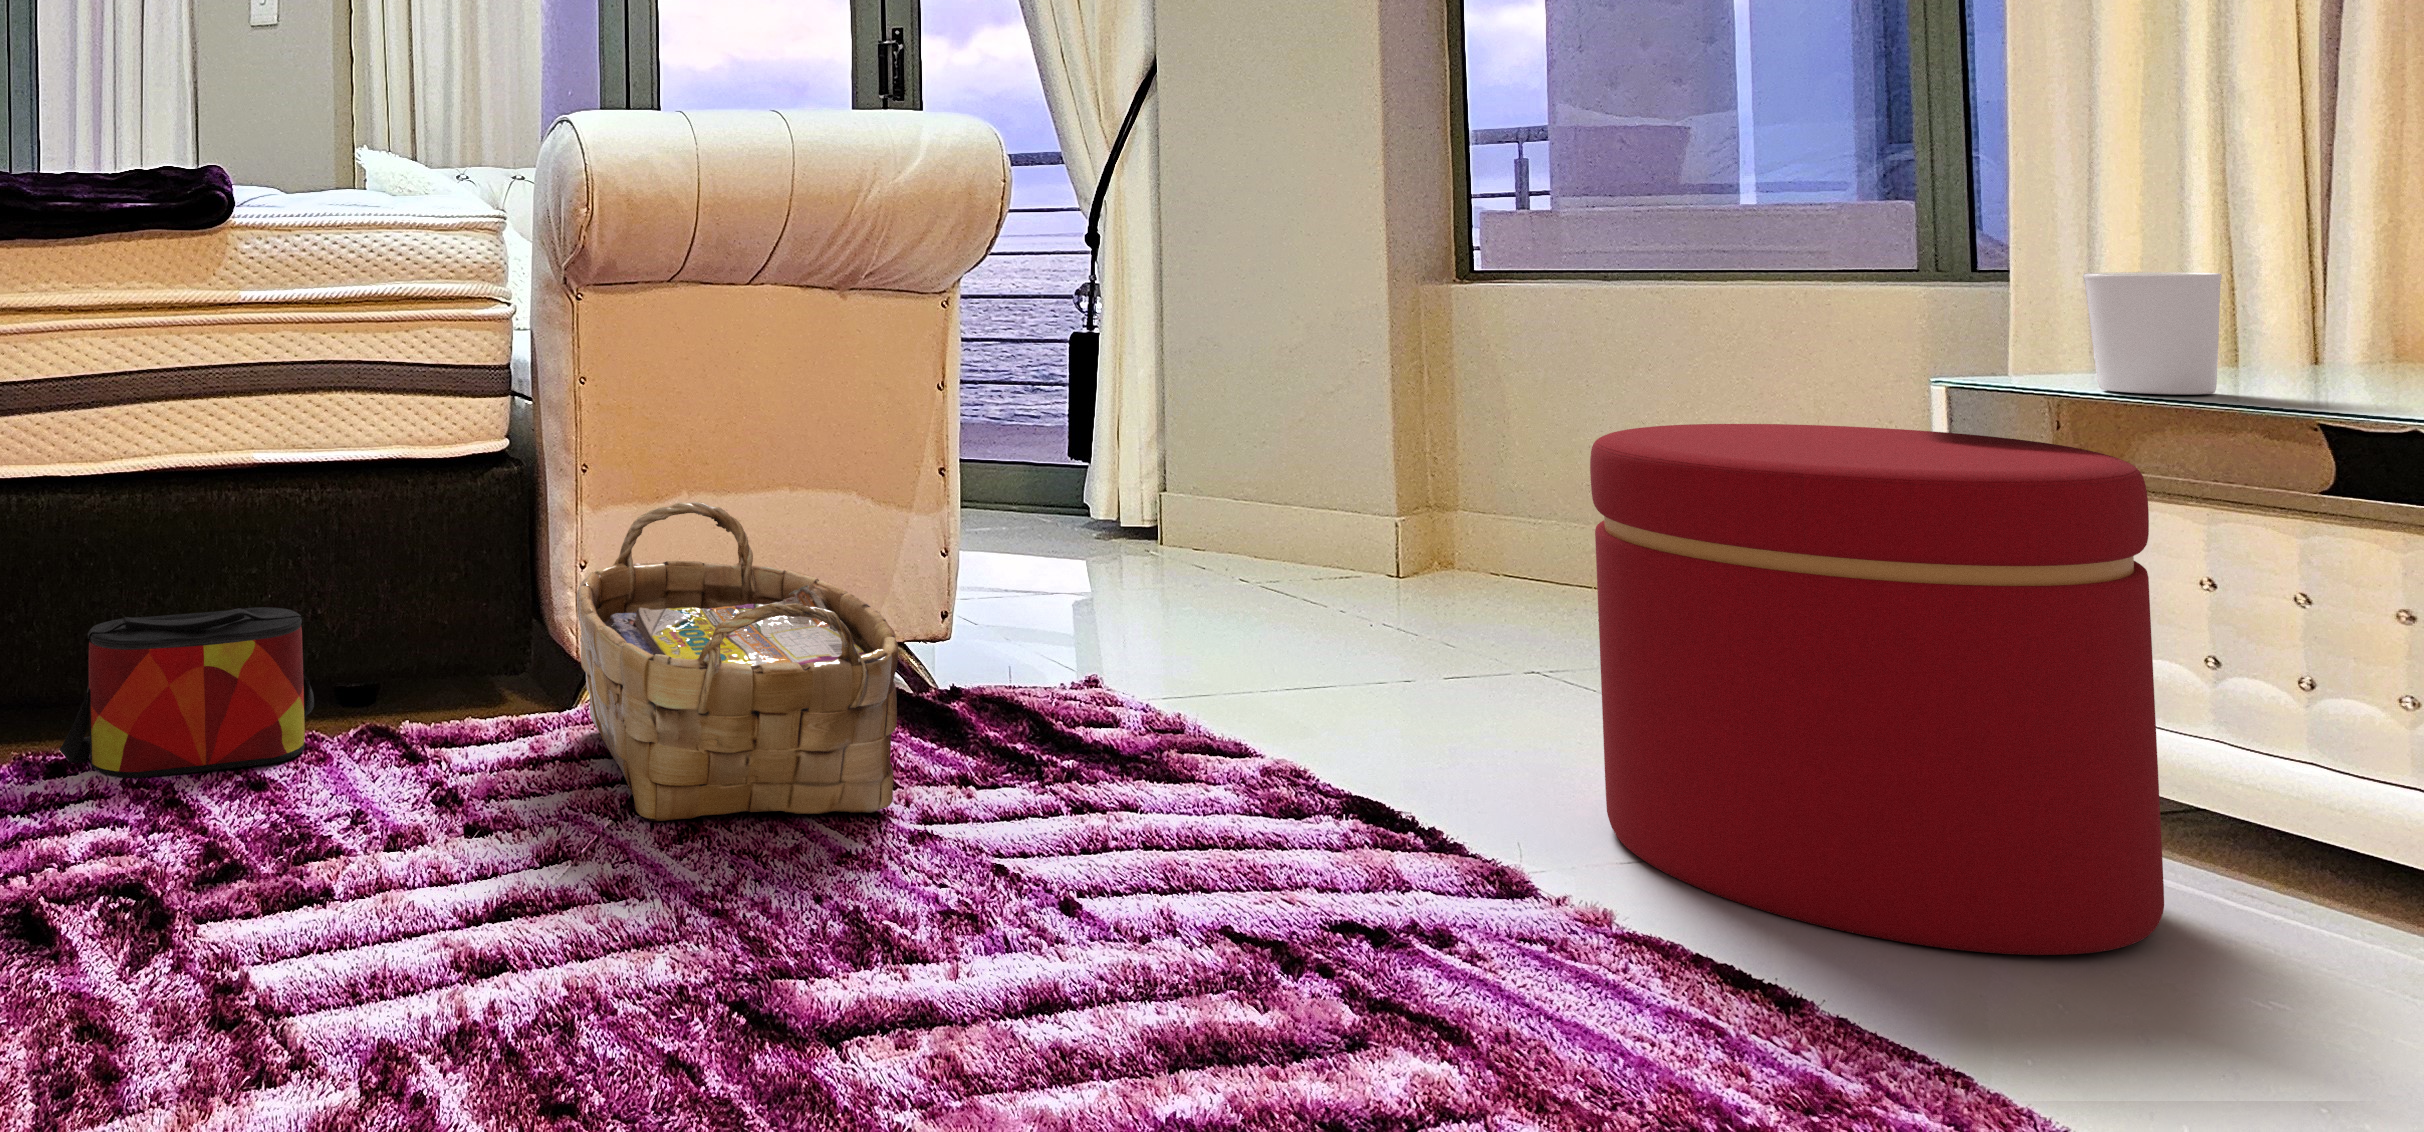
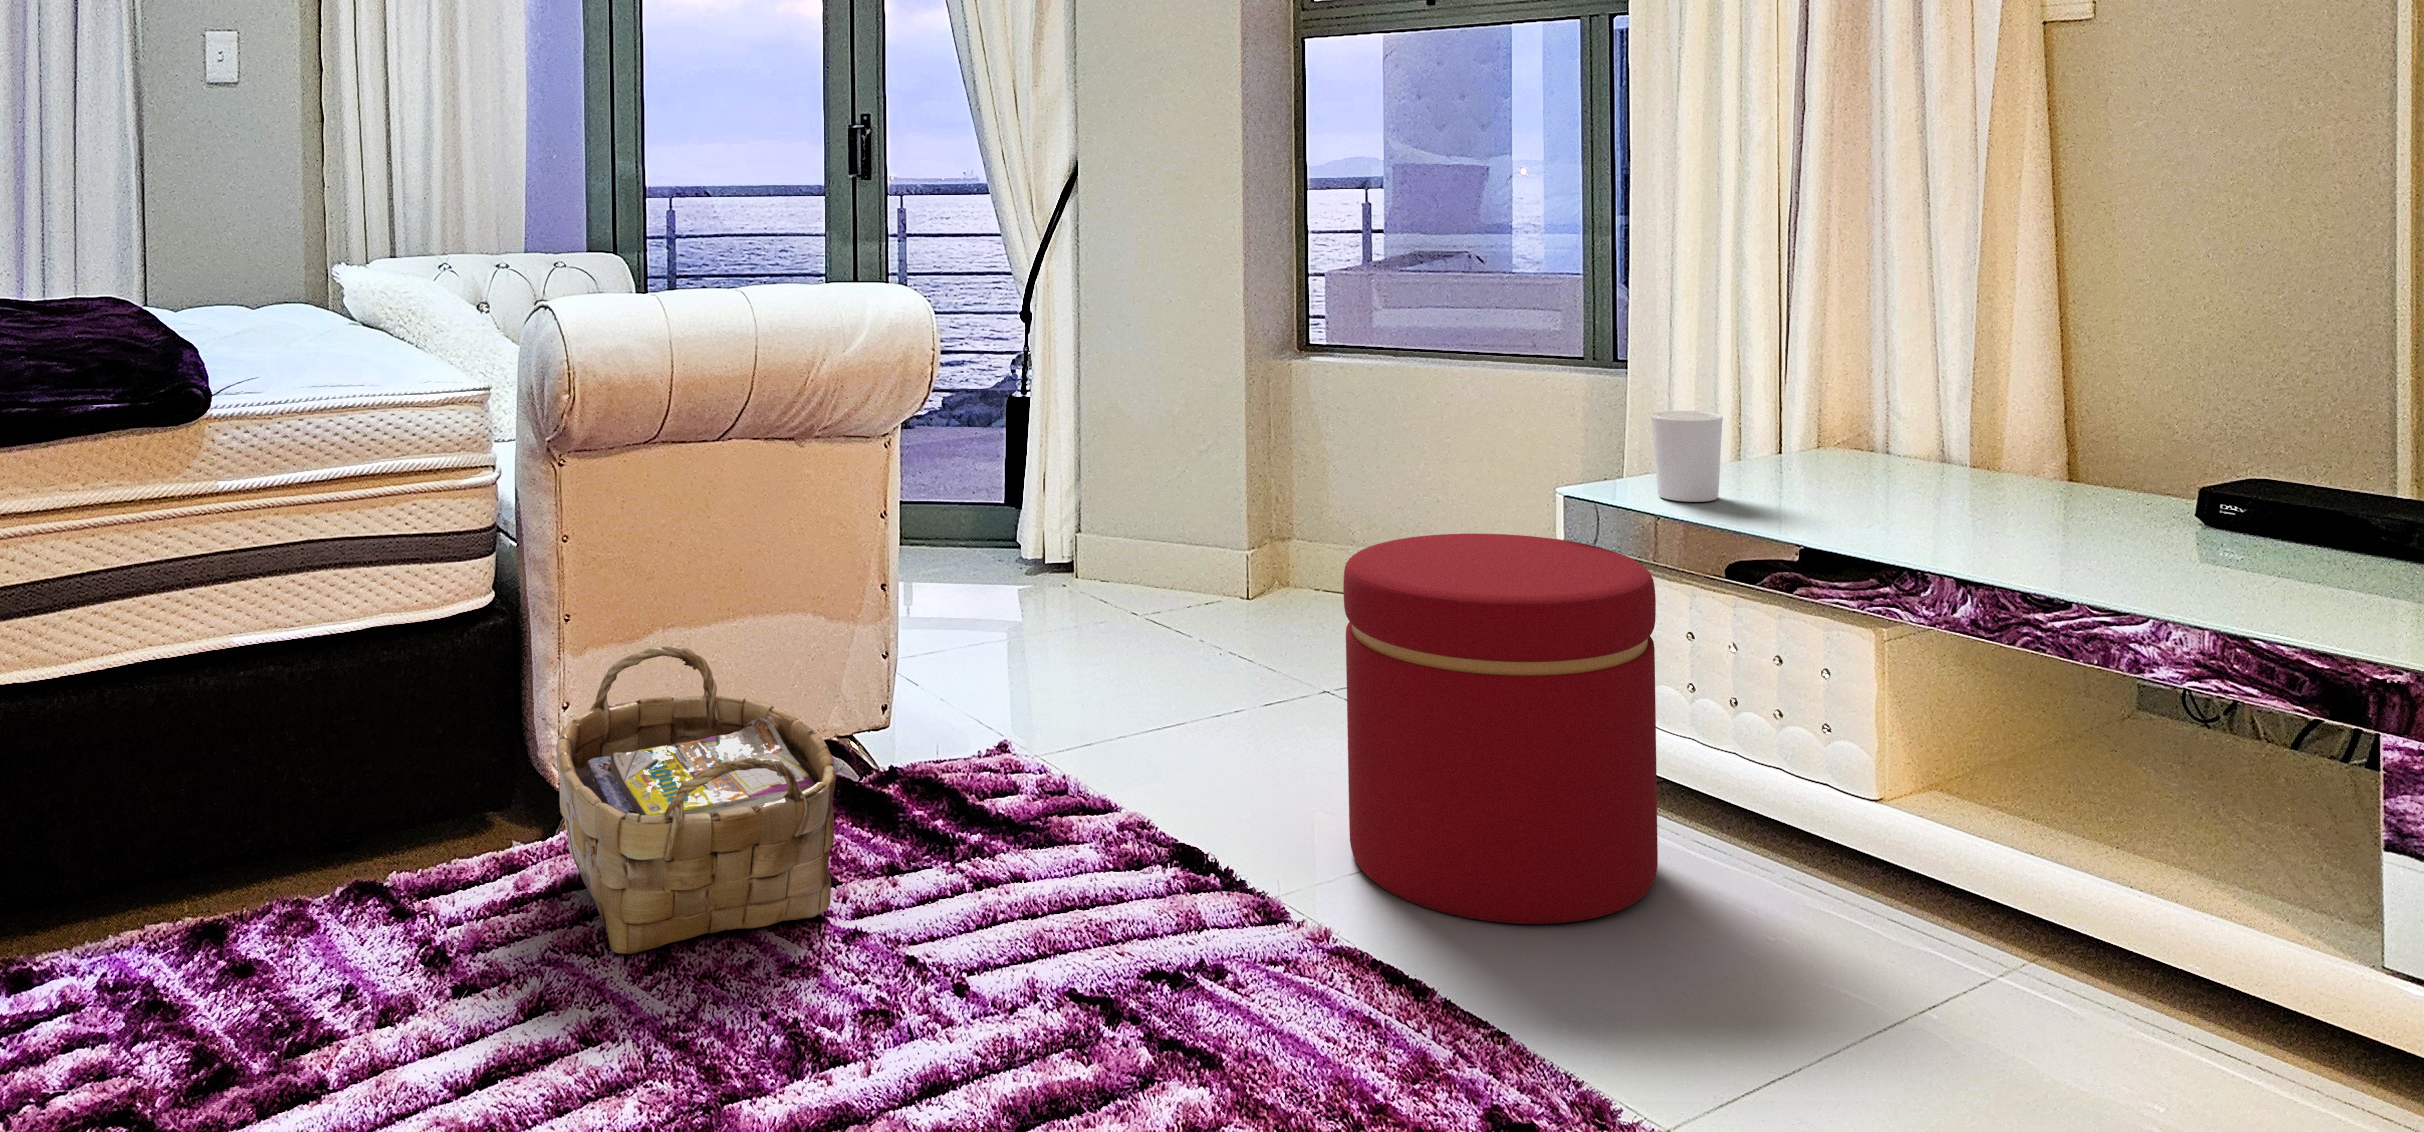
bag: present [59,607,314,778] -> none [25,788,298,984]

